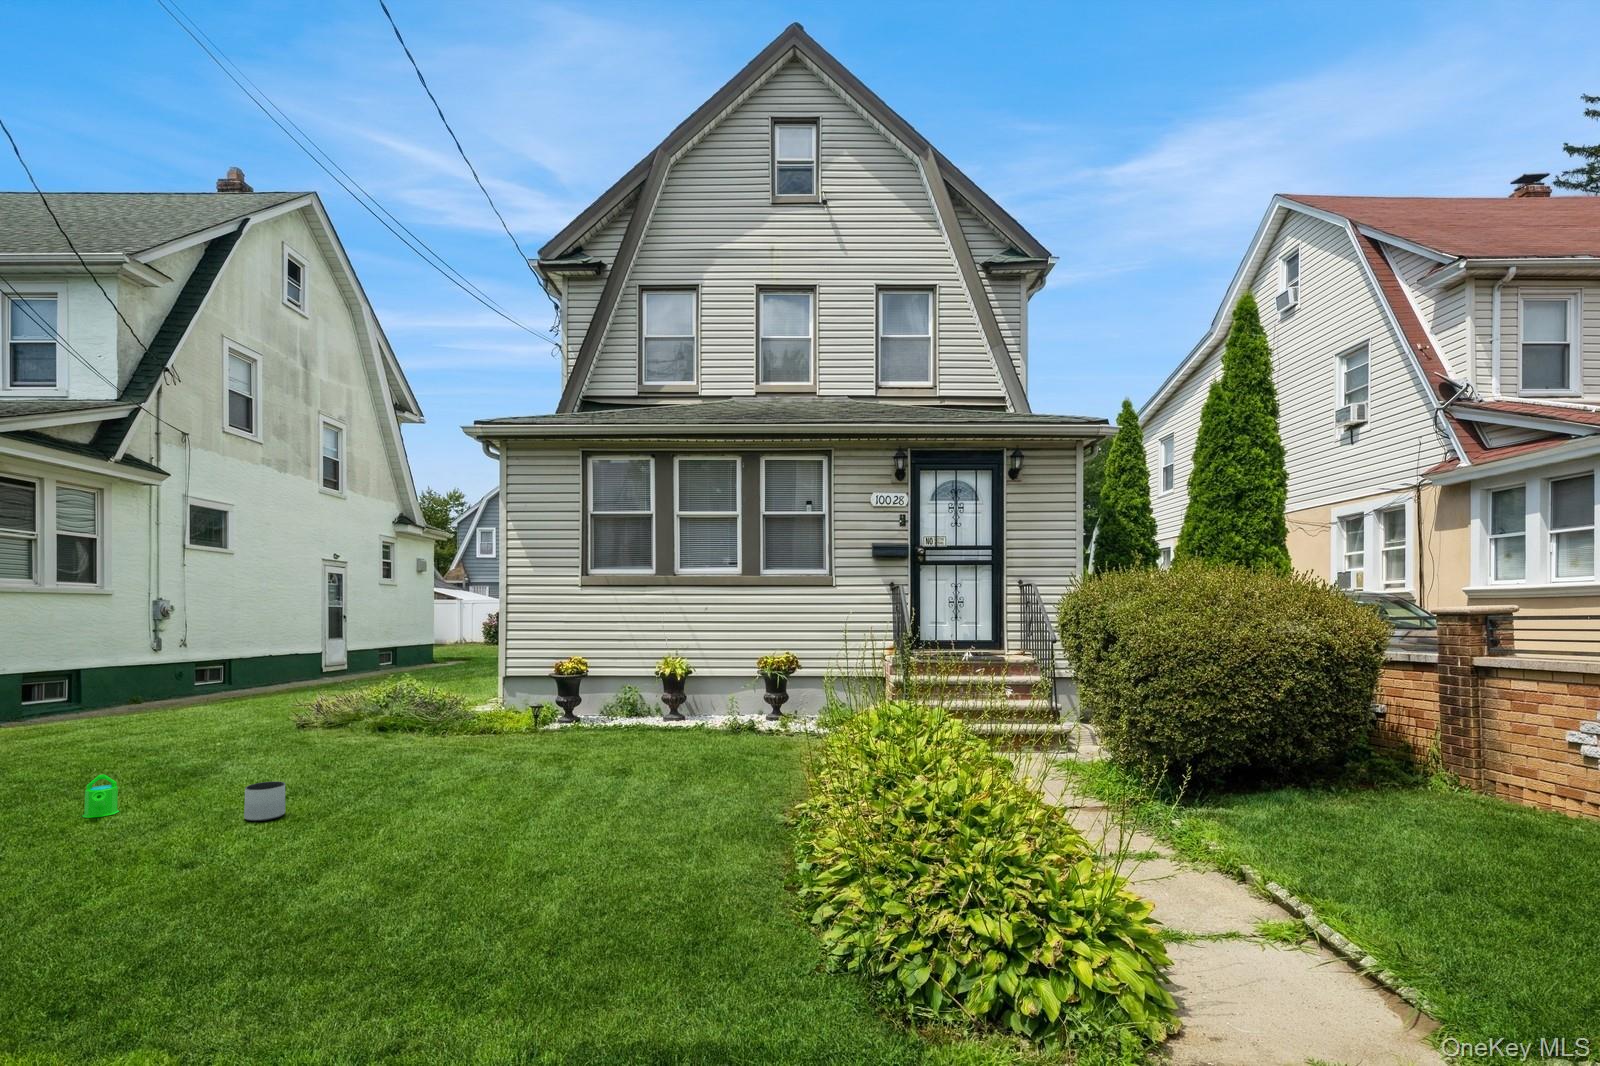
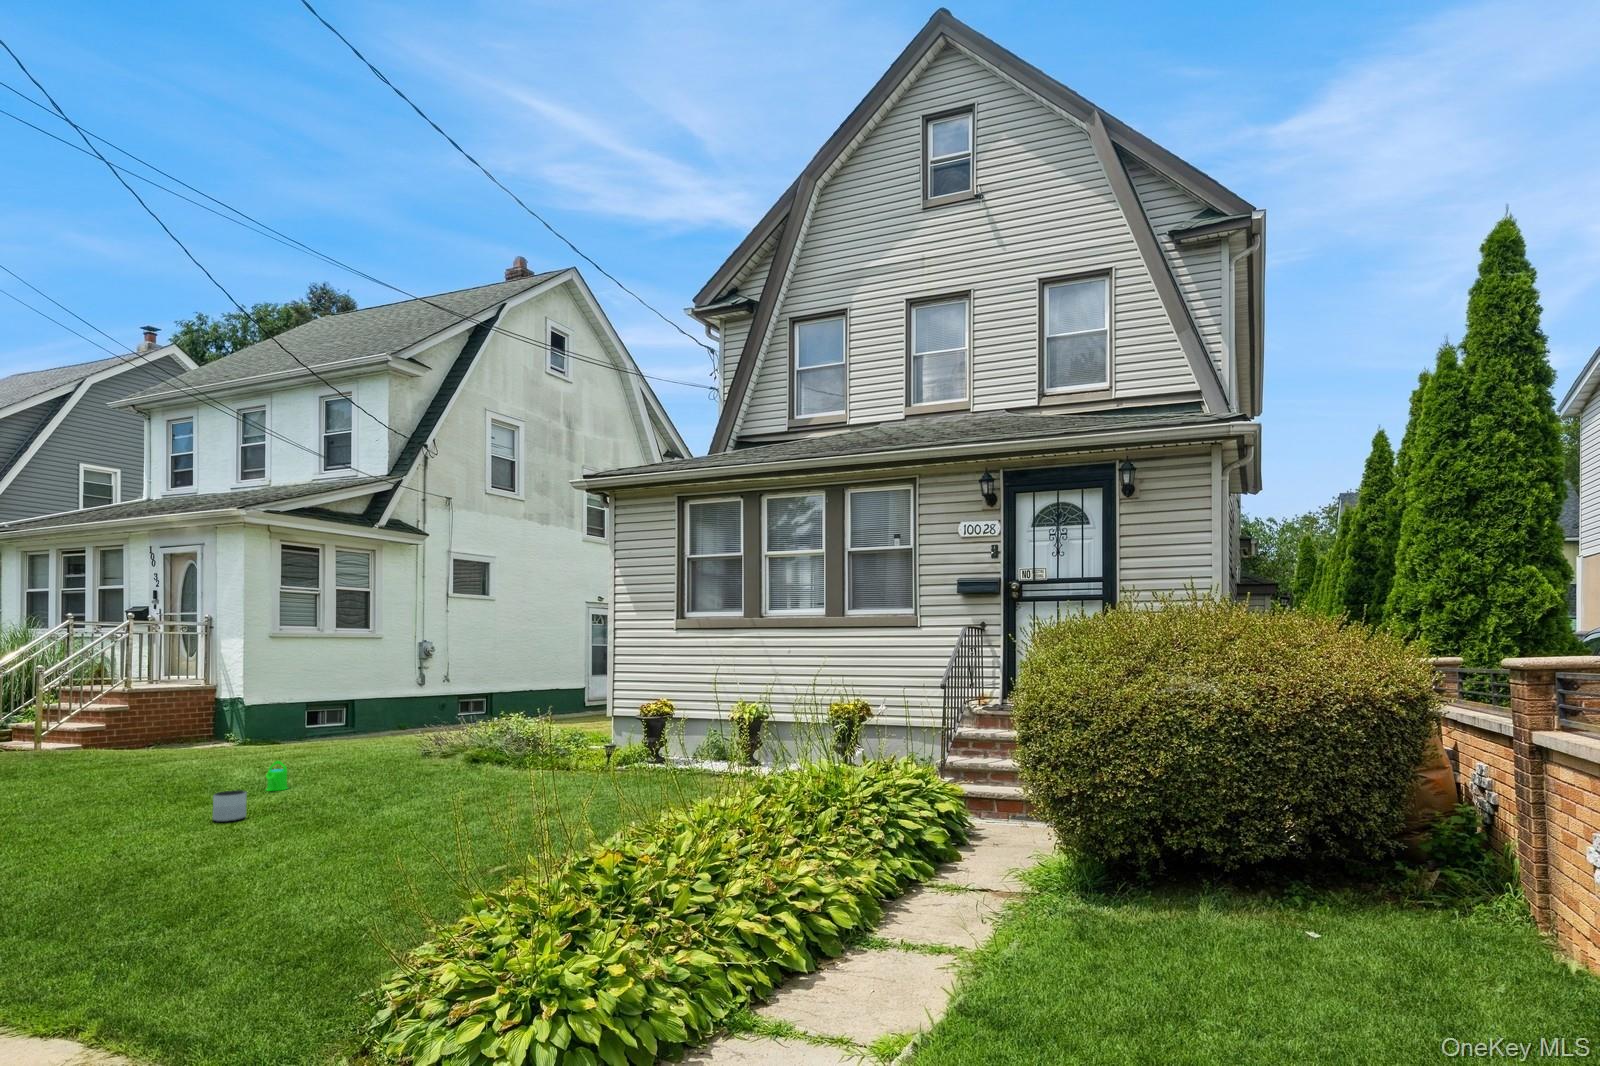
watering can: present [82,774,119,818] -> present [266,761,288,791]

